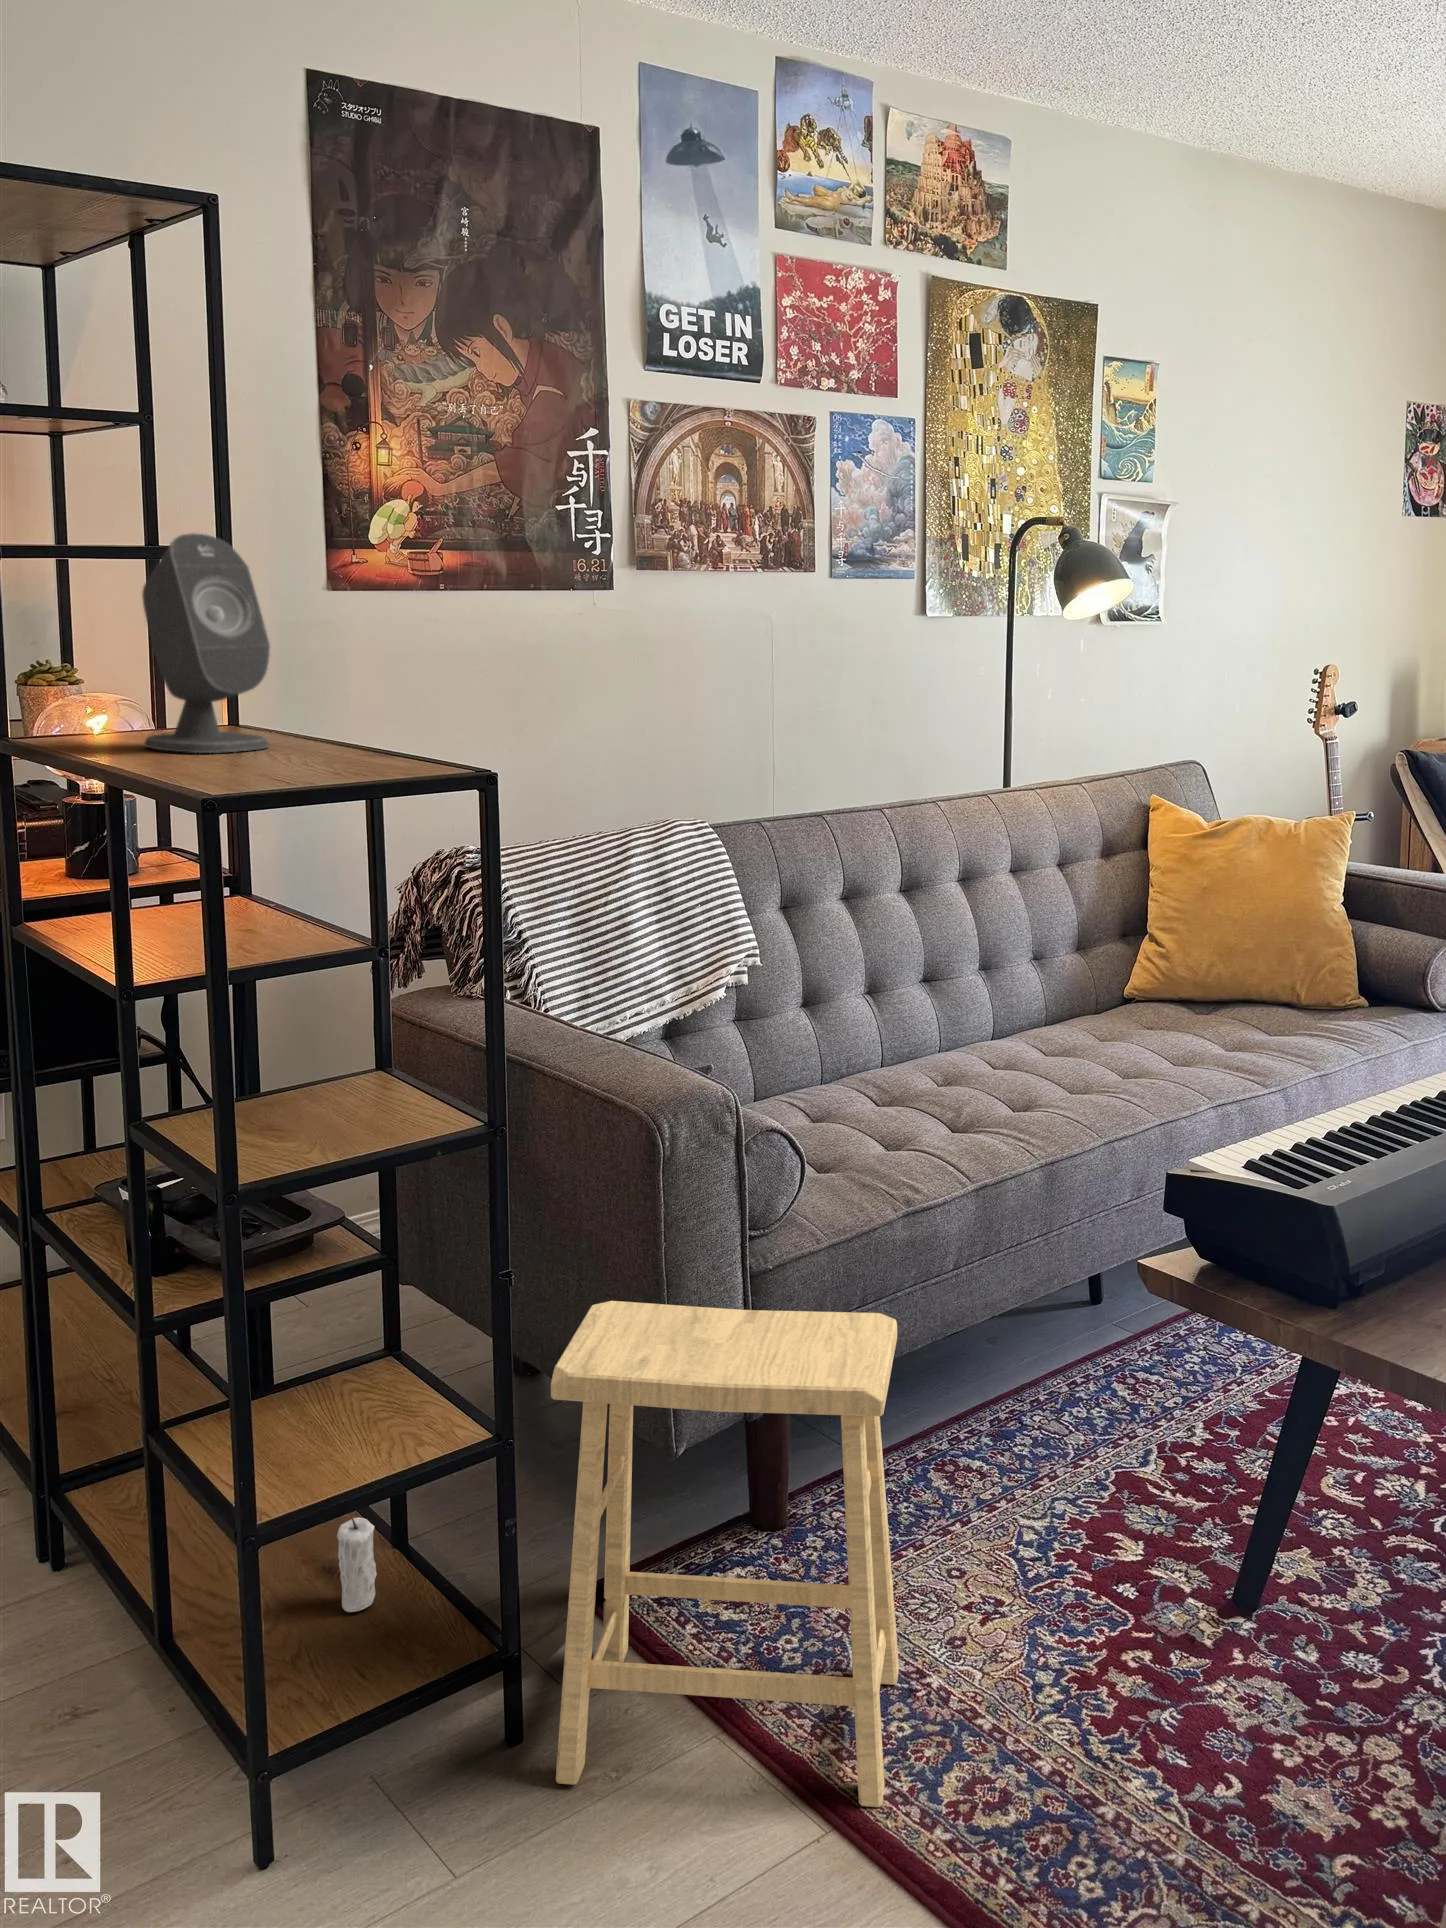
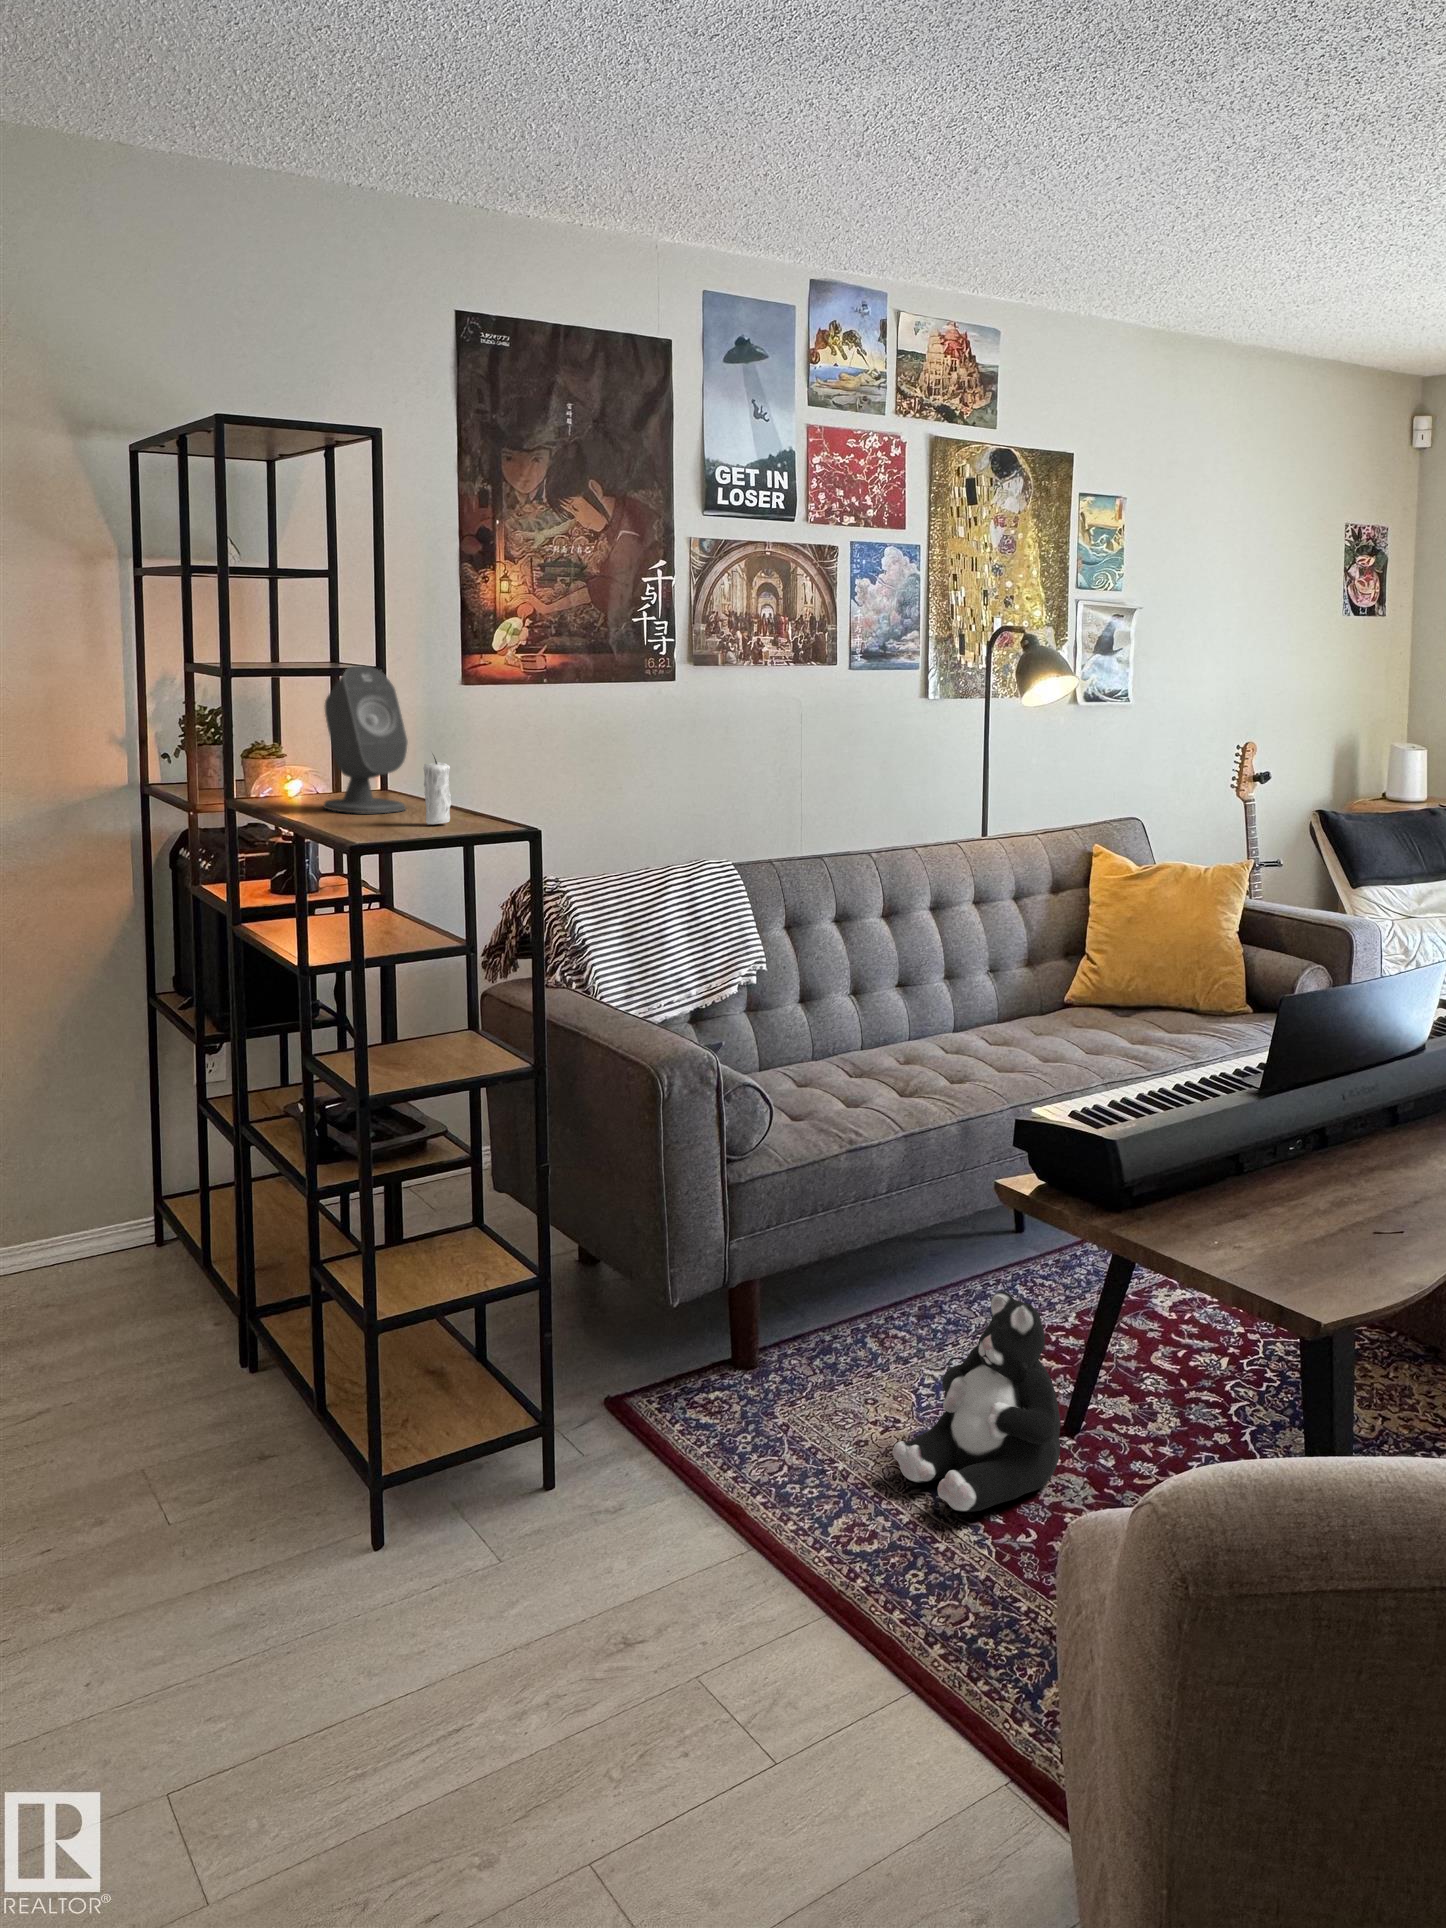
footstool: present [551,1301,899,1807] -> none [575,1192,819,1536]
plush toy: none [1014,1423,1253,1756] -> present [893,1292,1060,1511]
candle: present [337,1514,377,1612] -> present [423,755,451,824]

